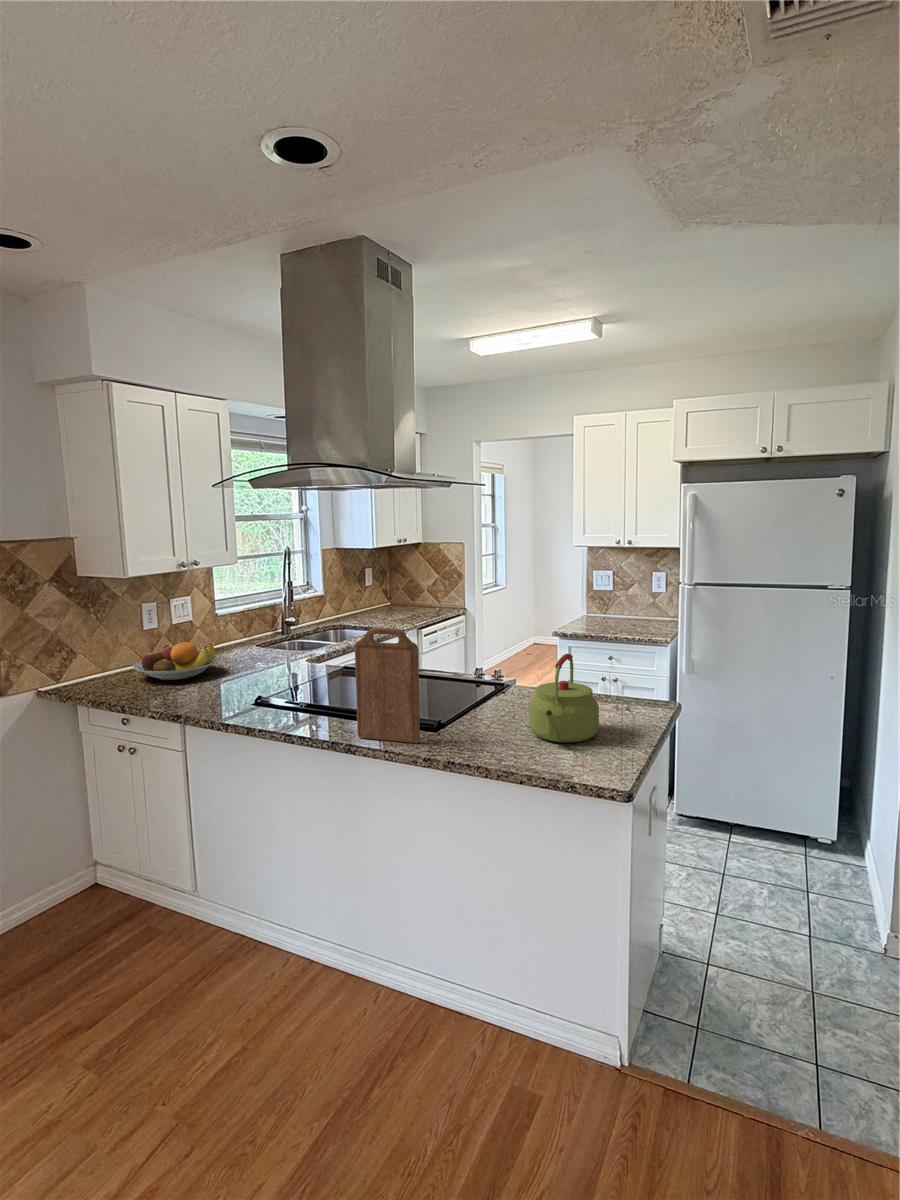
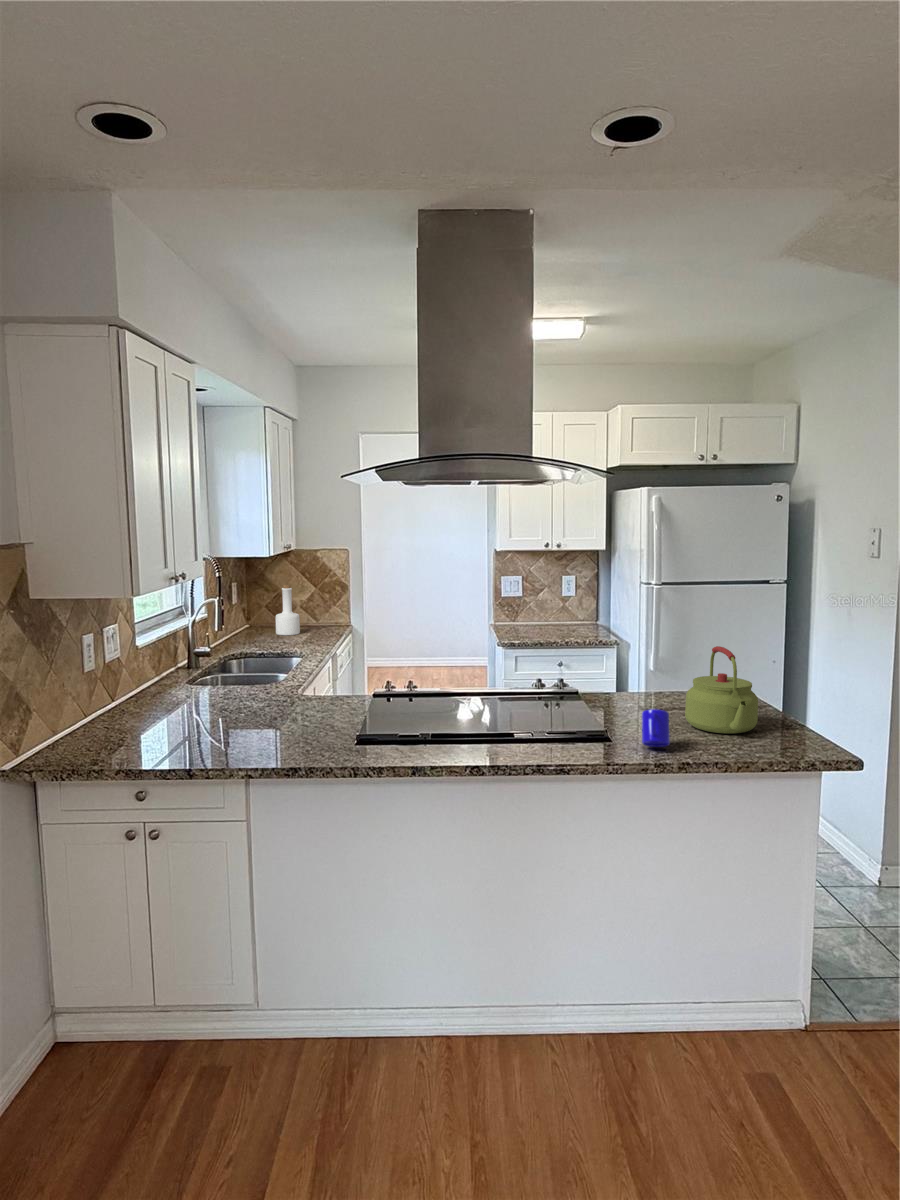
bottle: none [395,572,415,613] -> present [275,585,300,635]
cutting board: present [355,628,420,743] -> none [549,630,623,757]
fruit bowl: present [133,642,219,680] -> none [100,678,216,734]
mug: none [440,707,473,744] -> present [642,709,670,747]

